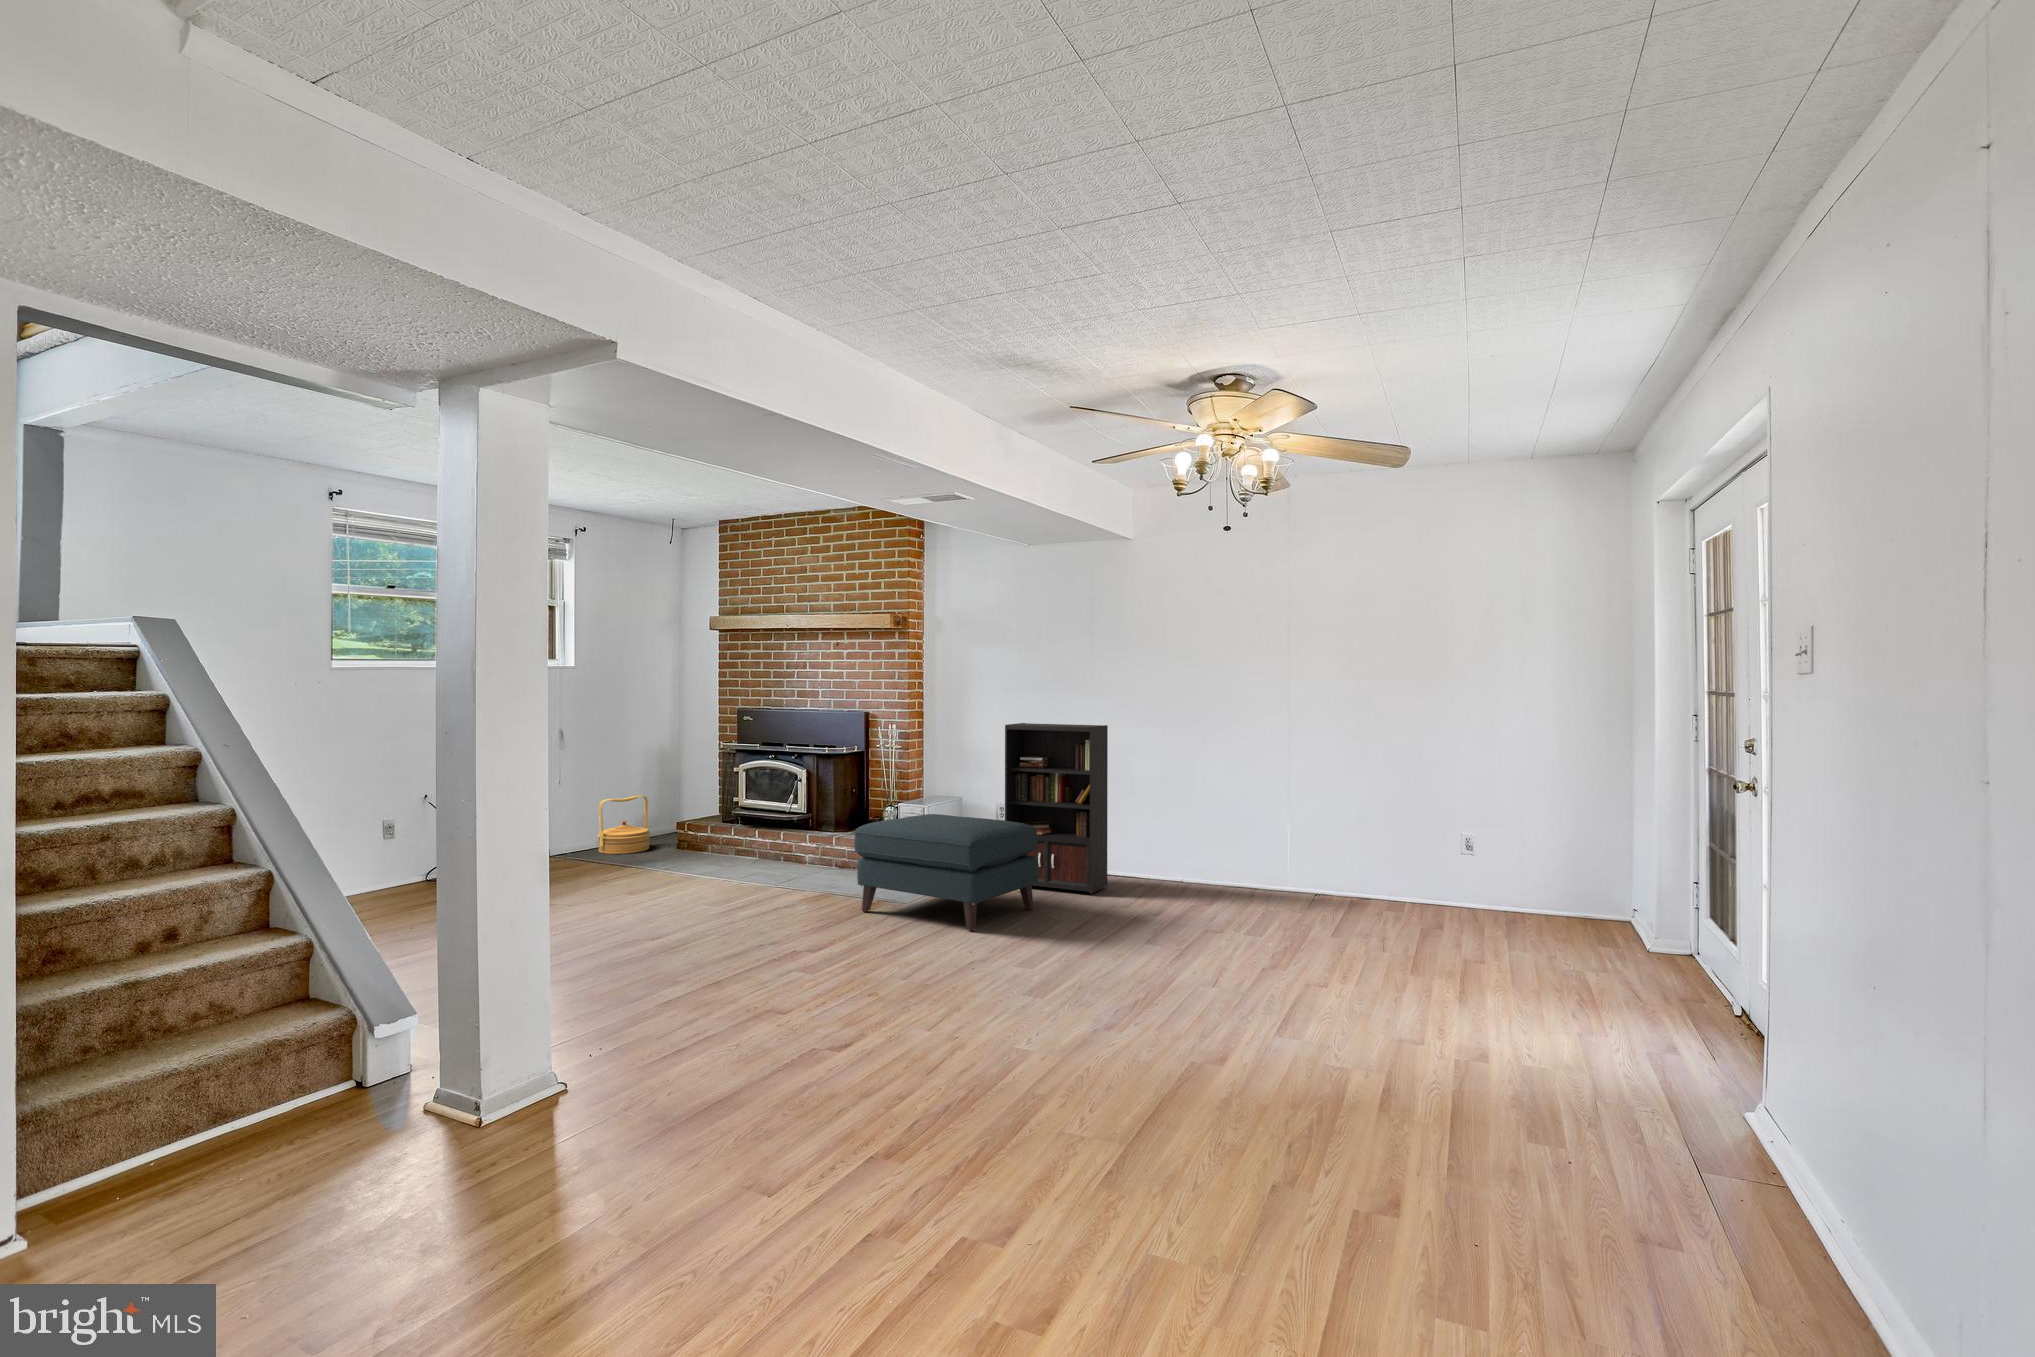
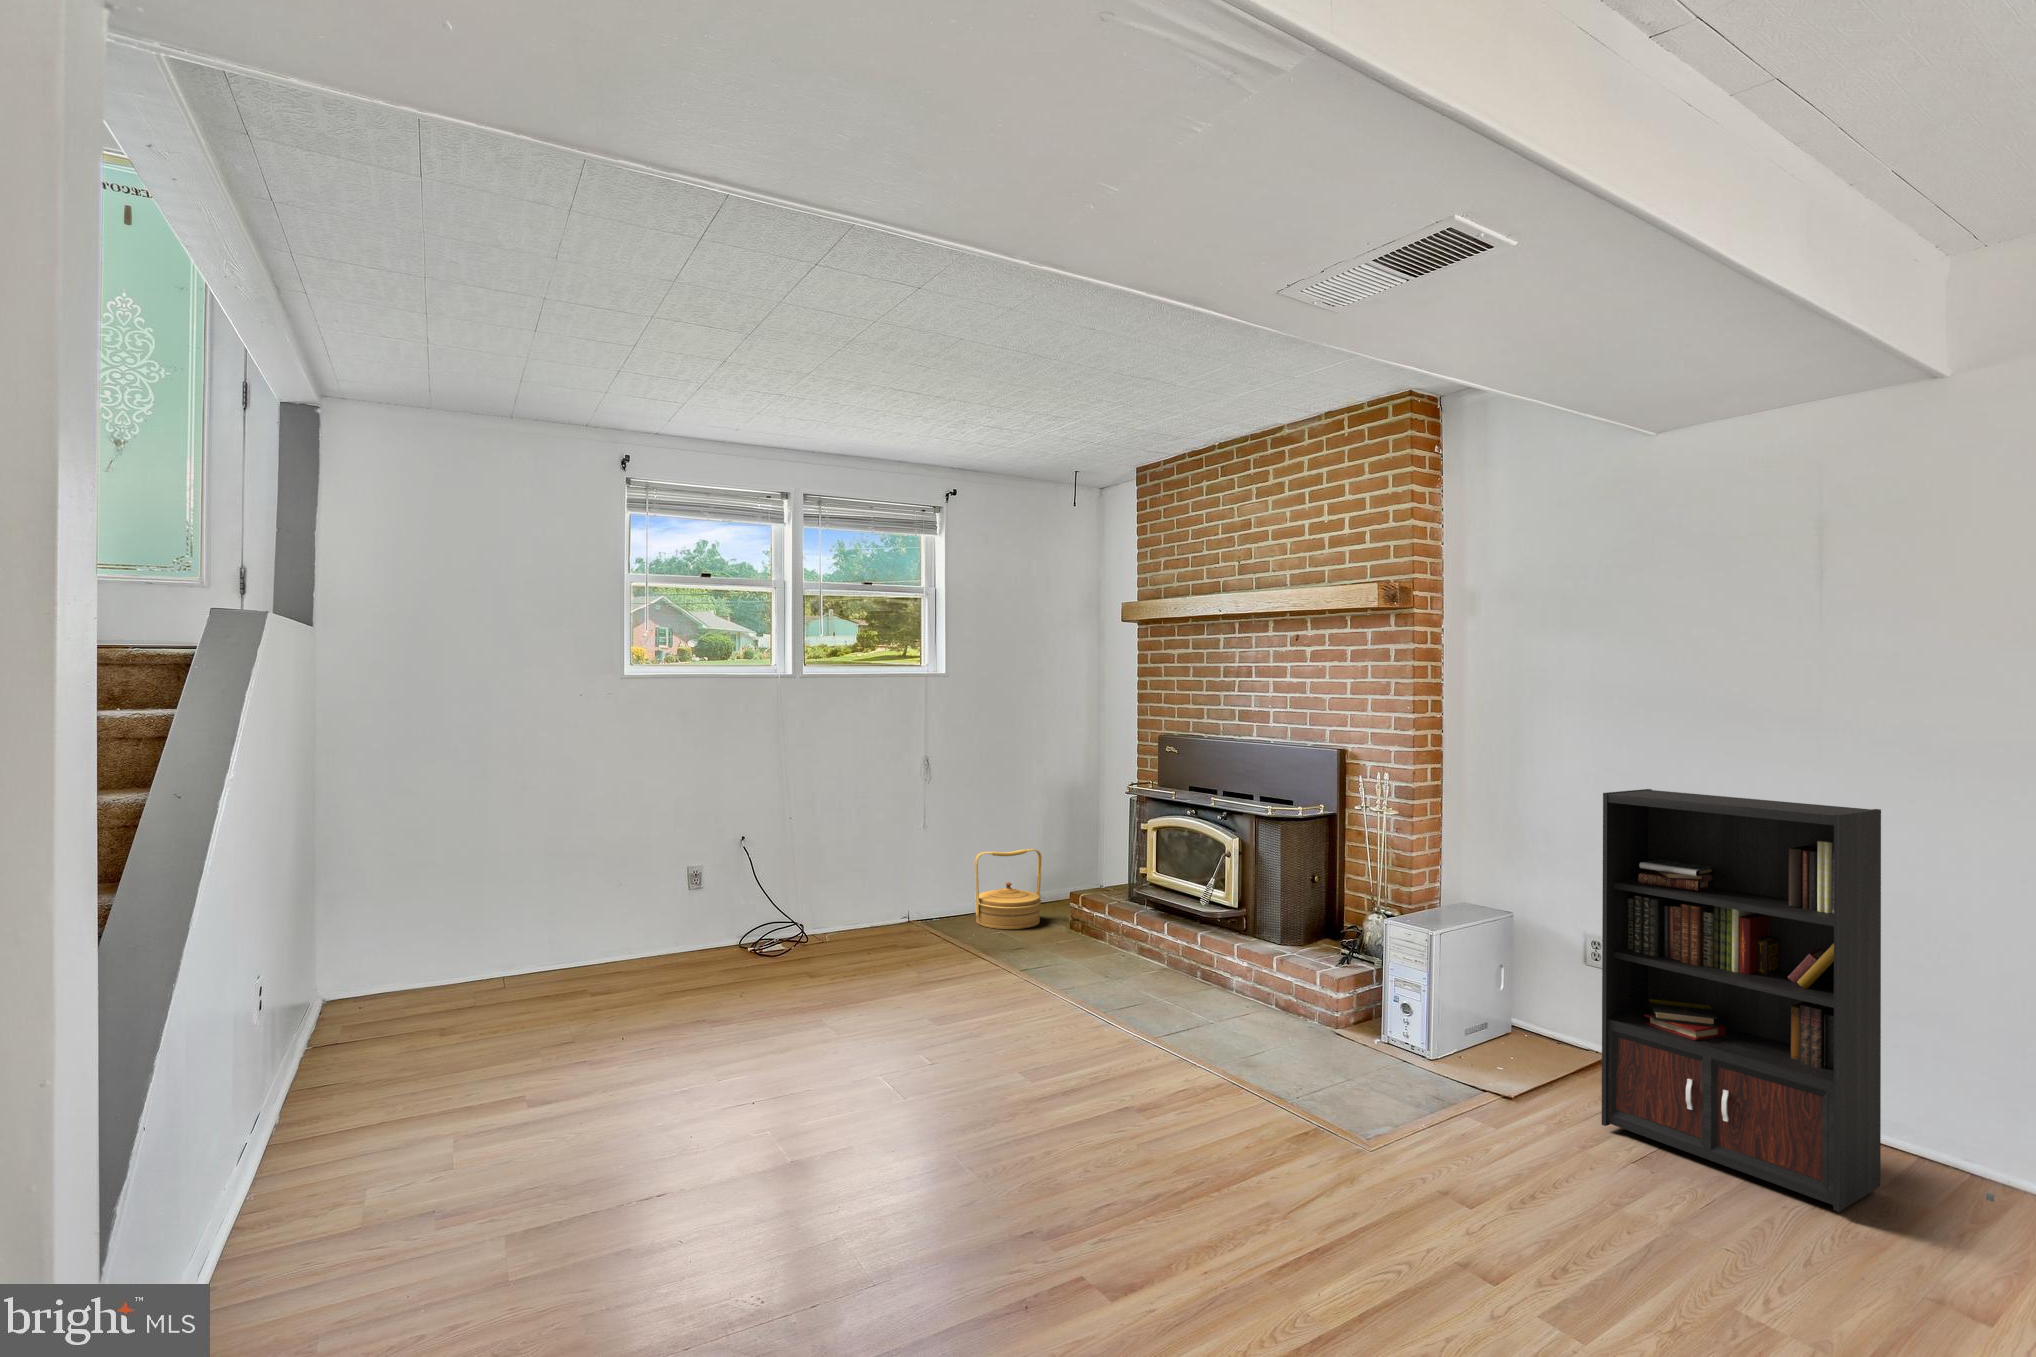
ottoman: present [854,814,1038,931] -> none [1262,964,1690,1294]

